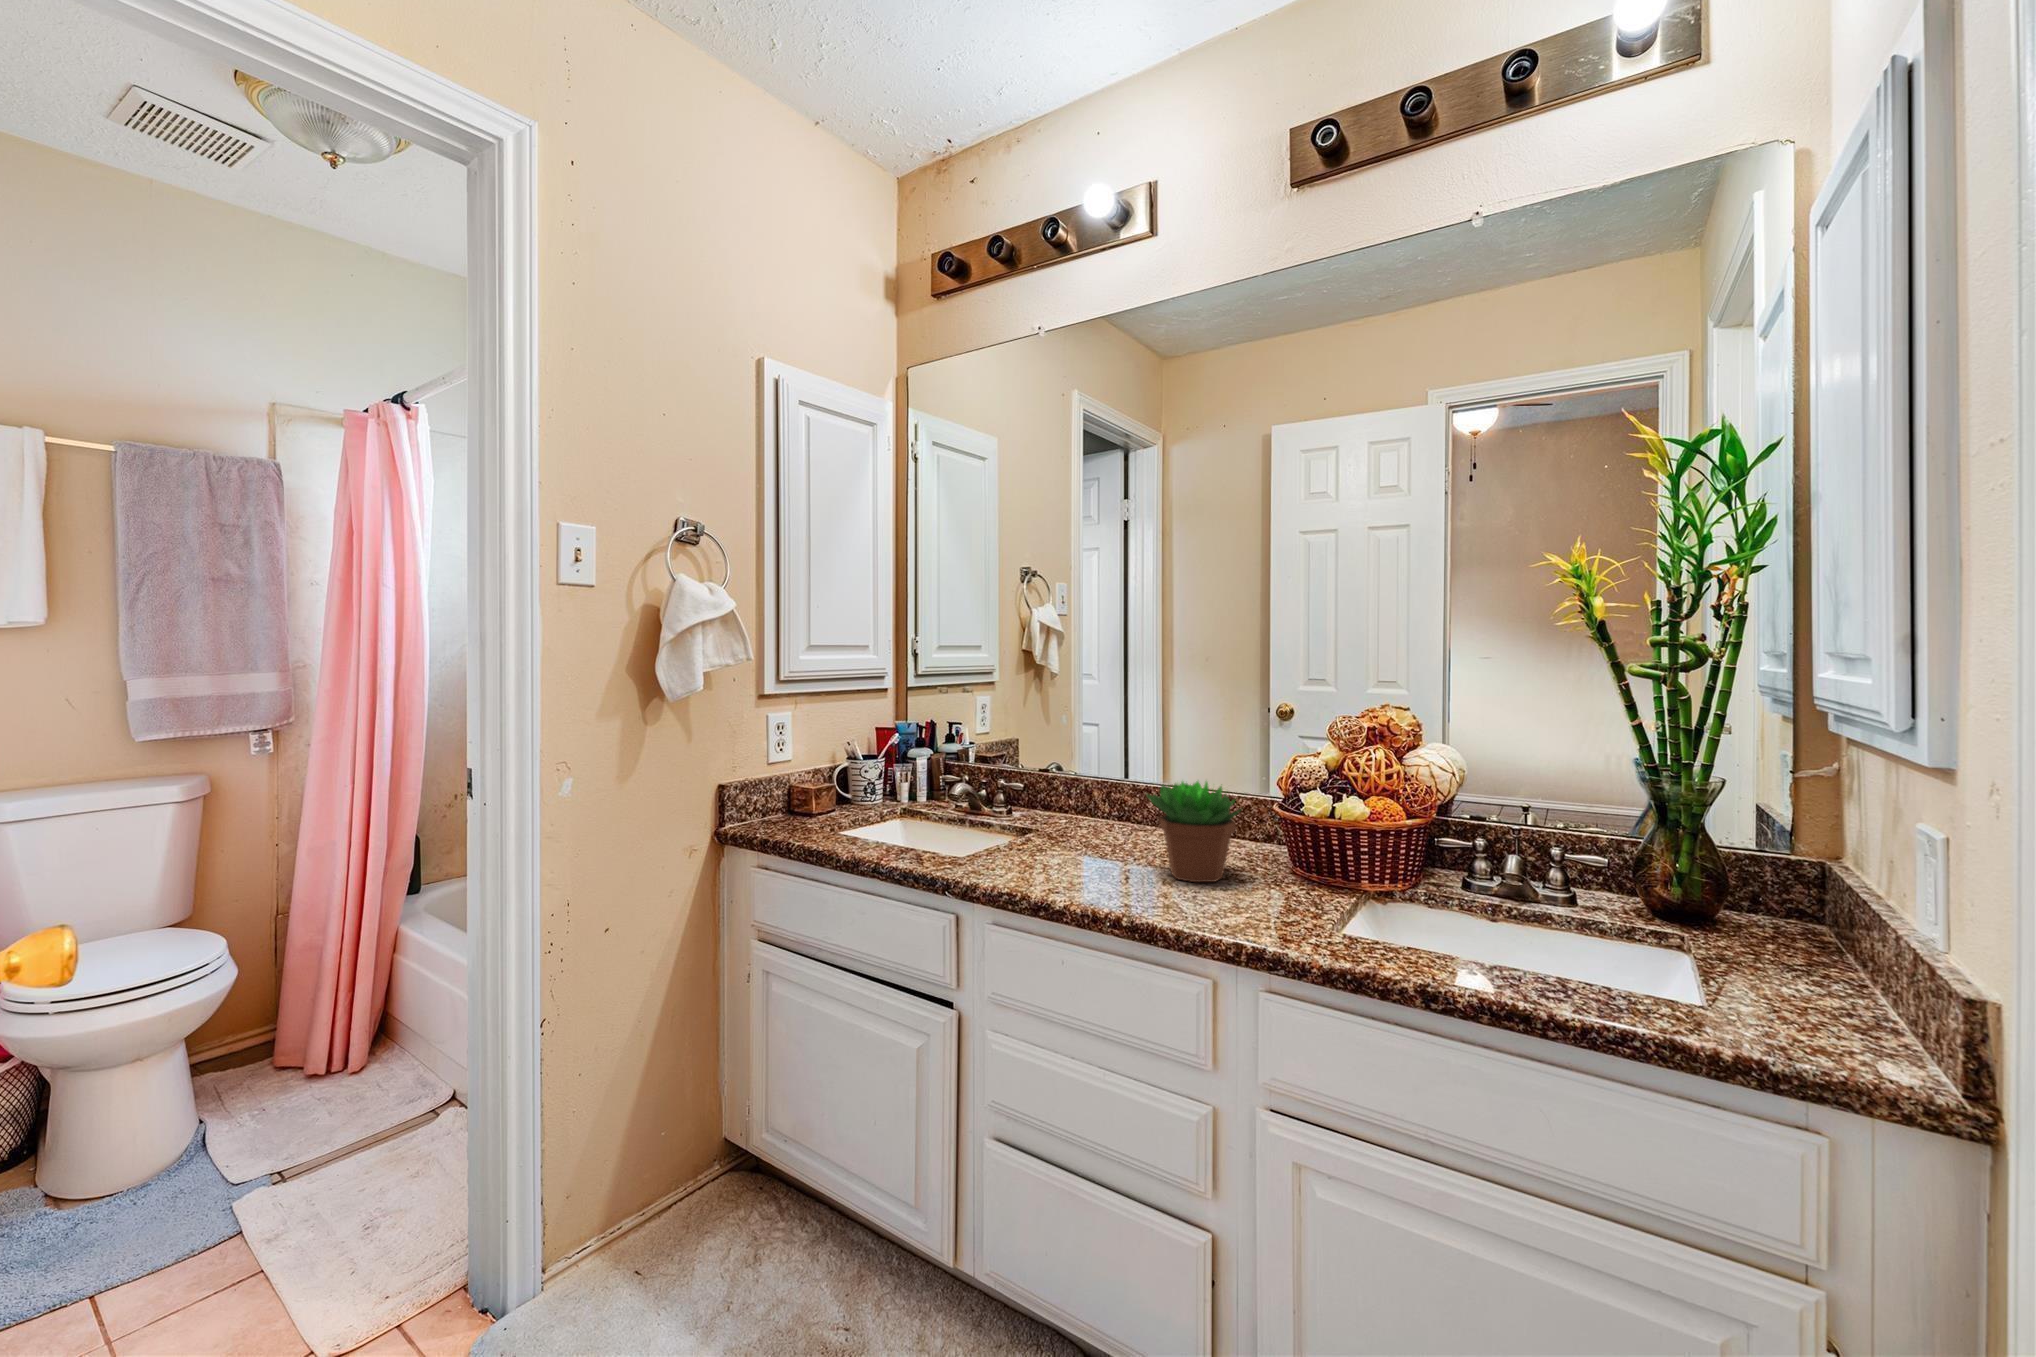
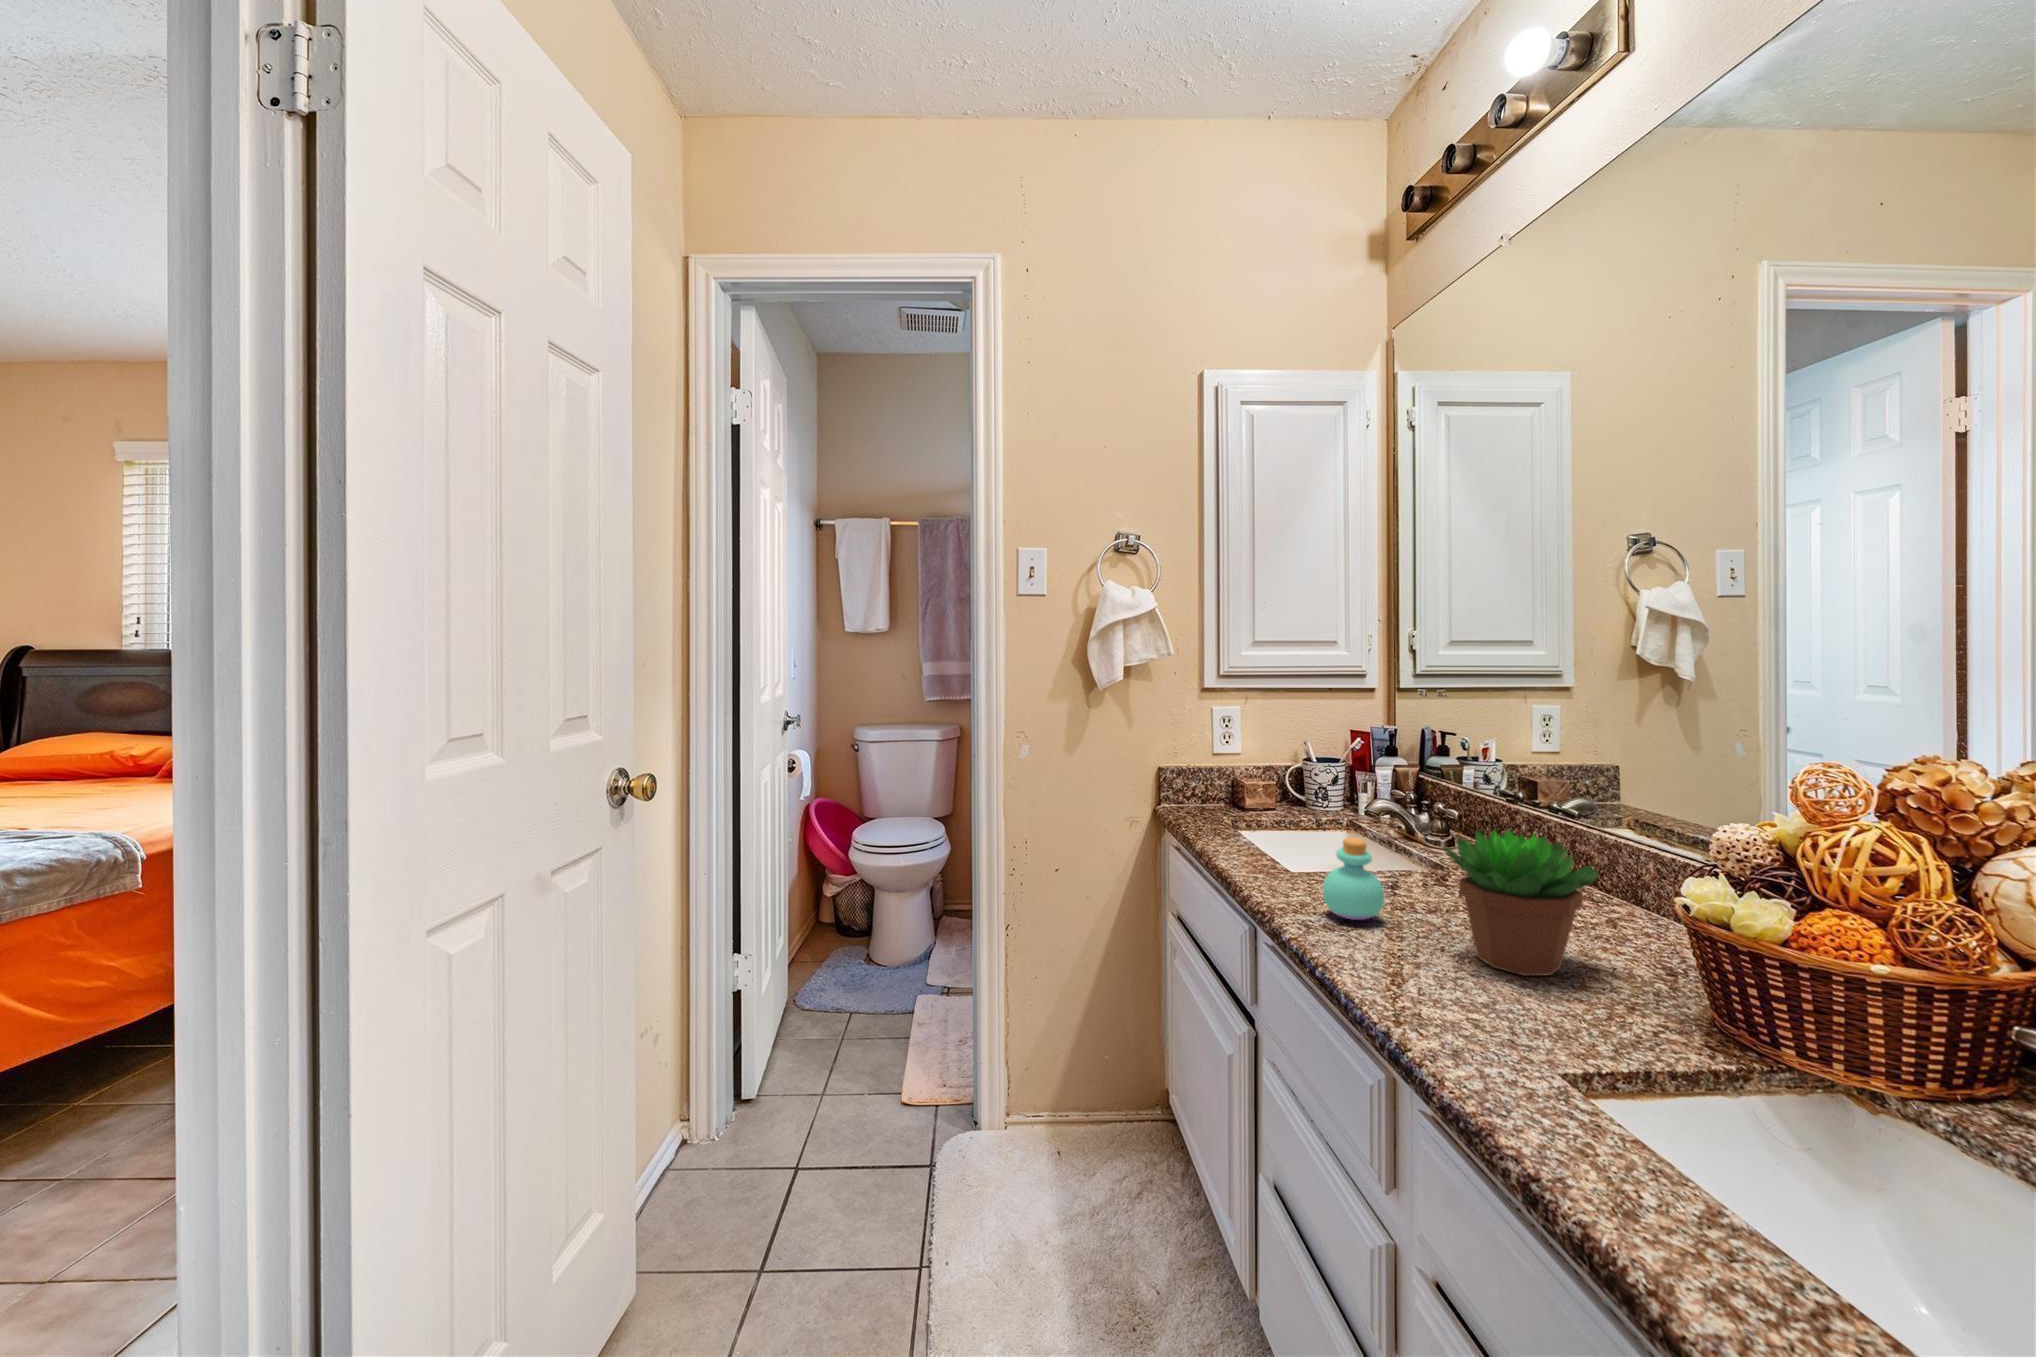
perfume bottle: none [1042,807,1092,877] -> present [1323,837,1385,920]

